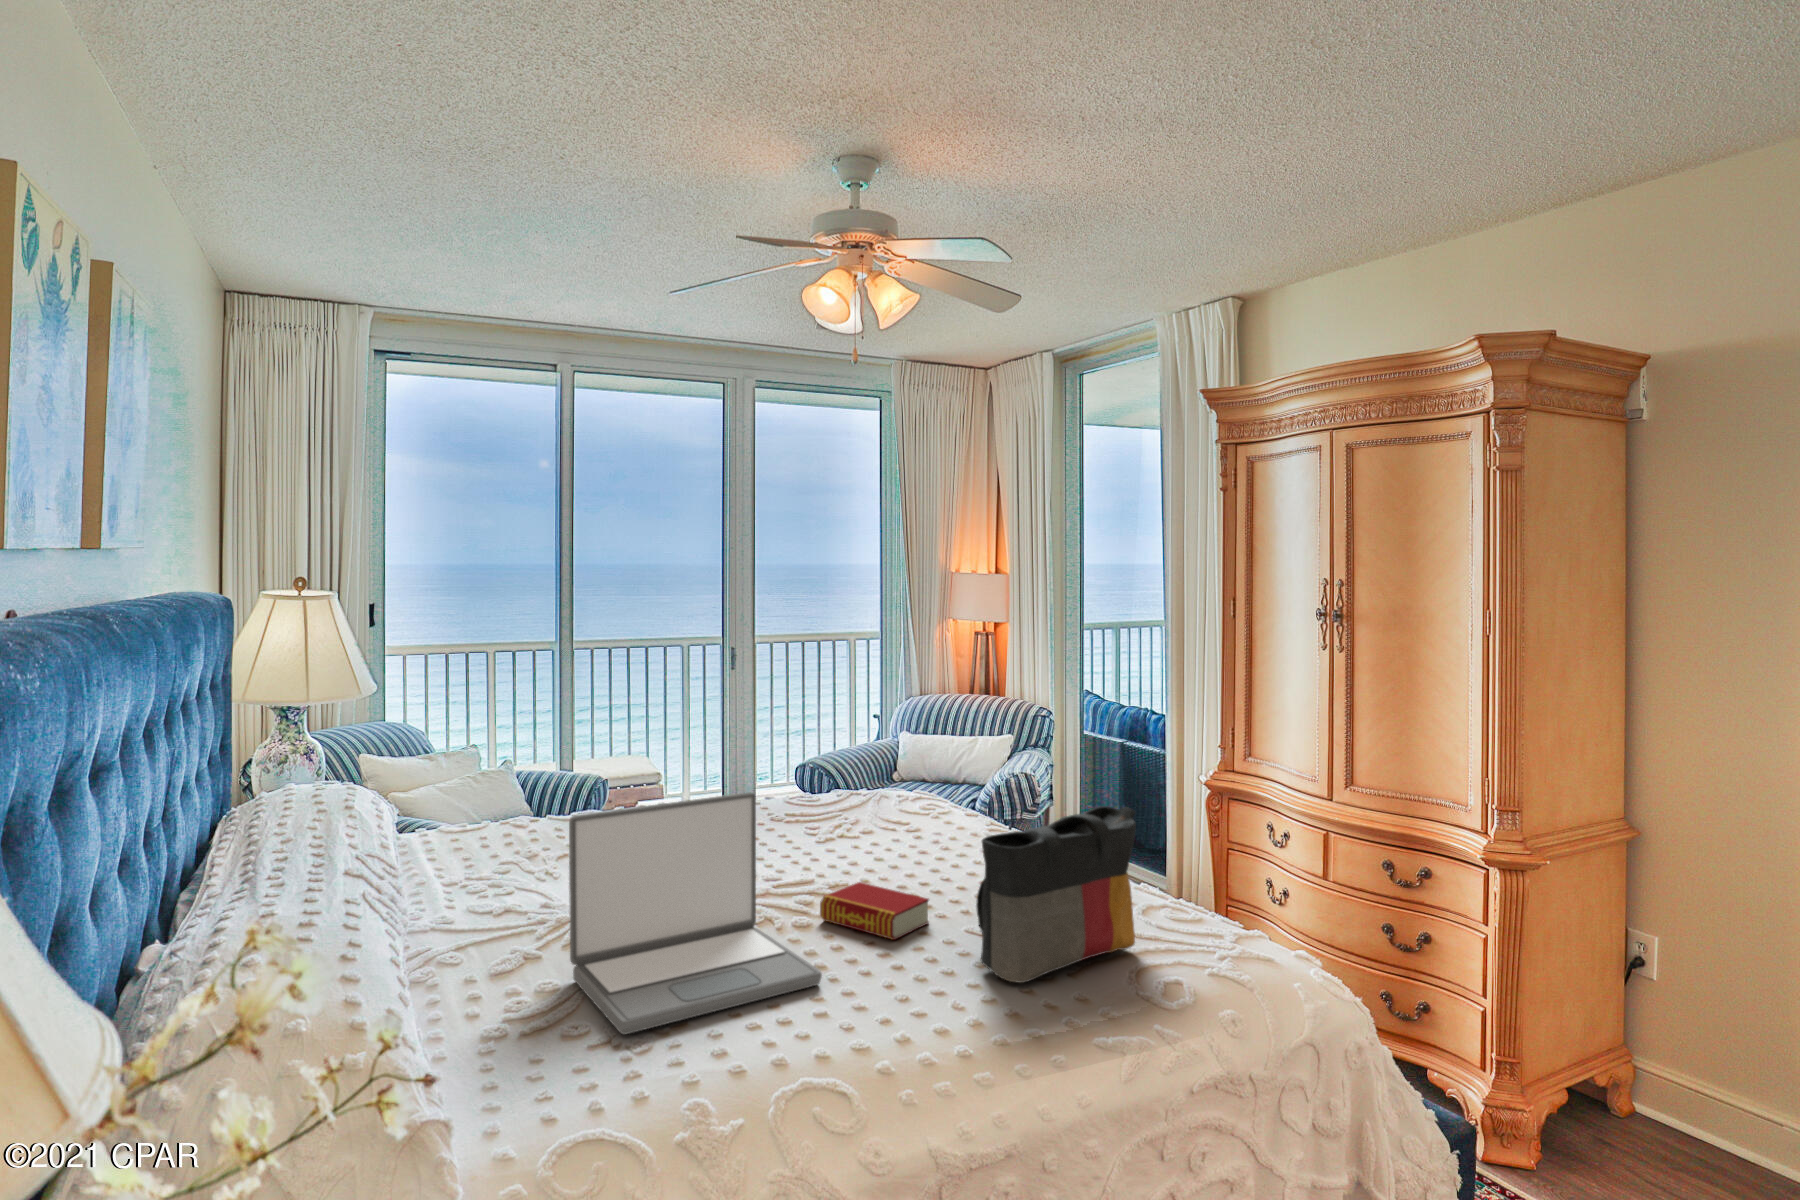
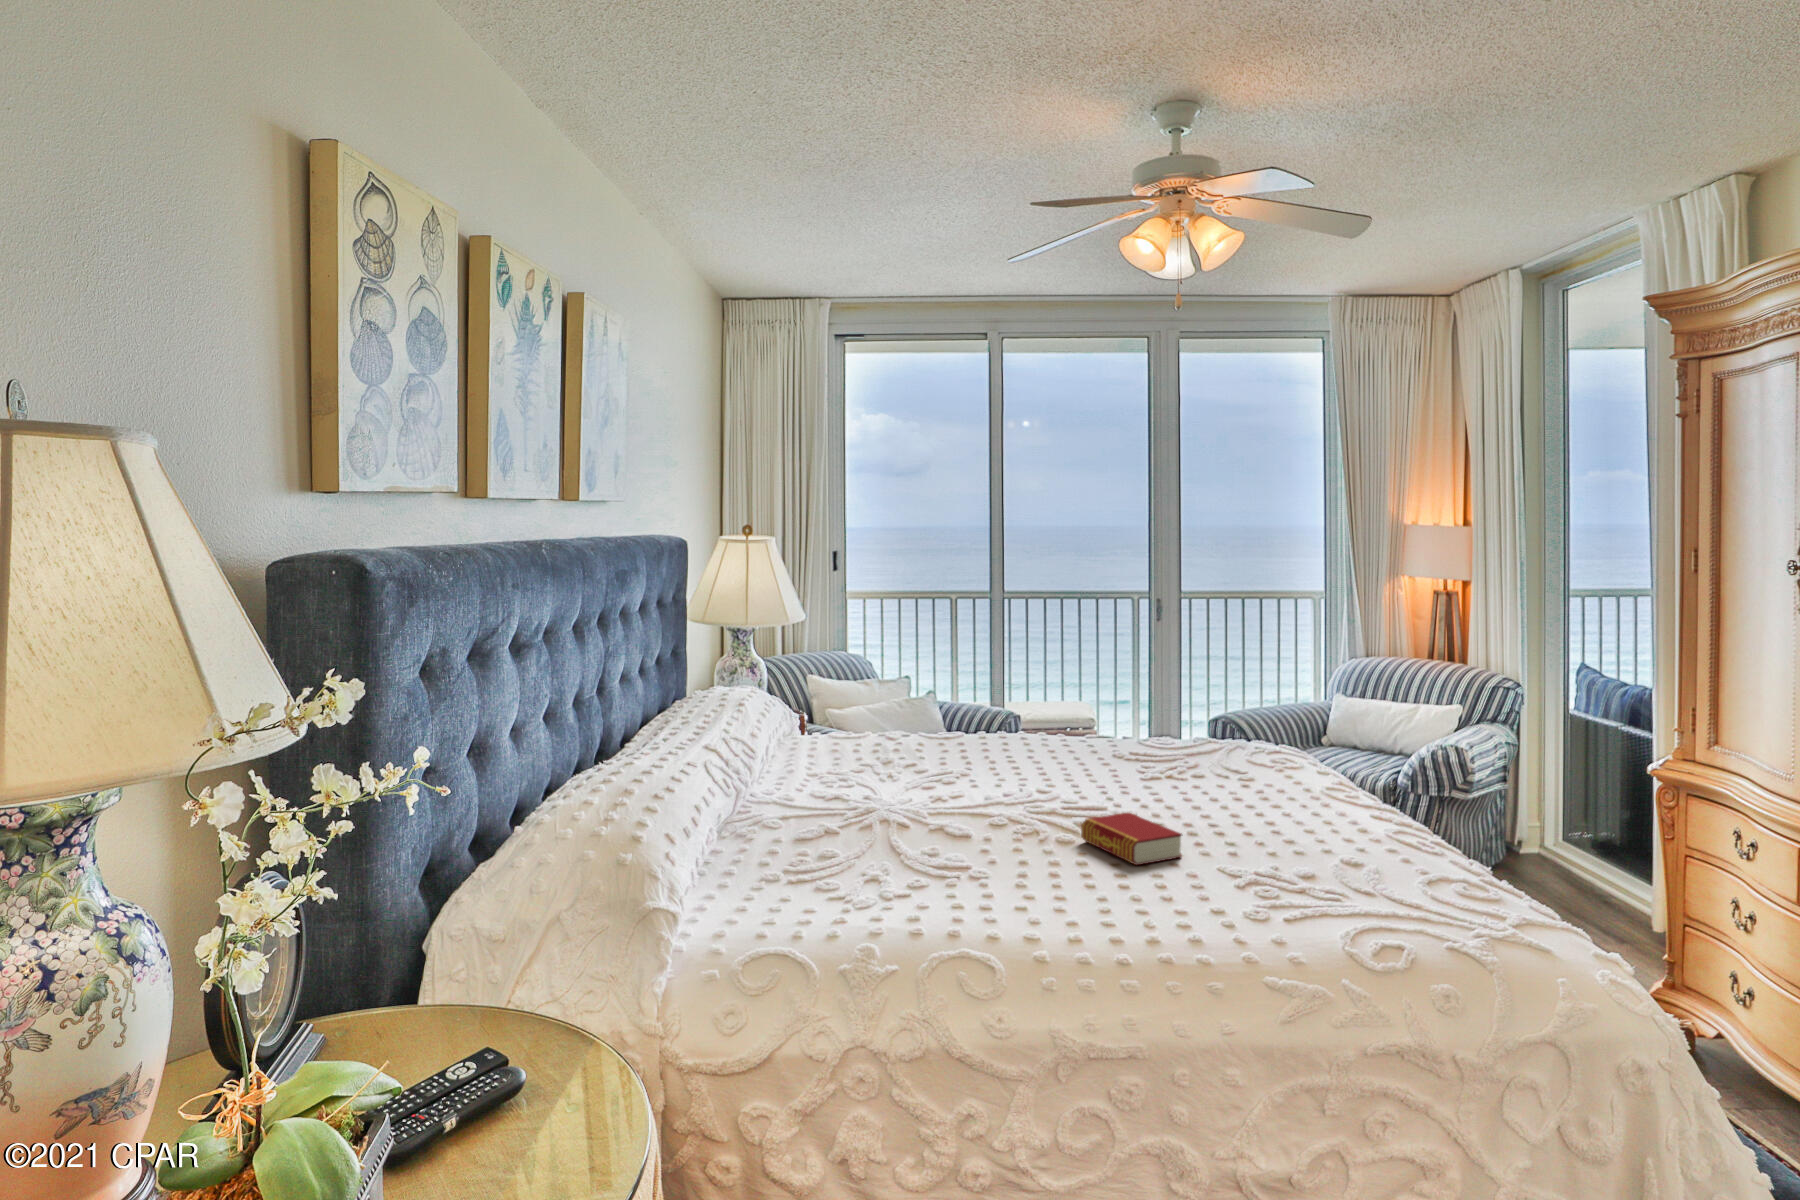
laptop: present [569,792,822,1034] -> none [851,715,1043,894]
tote bag: present [976,806,1136,983] -> none [1192,759,1386,917]

